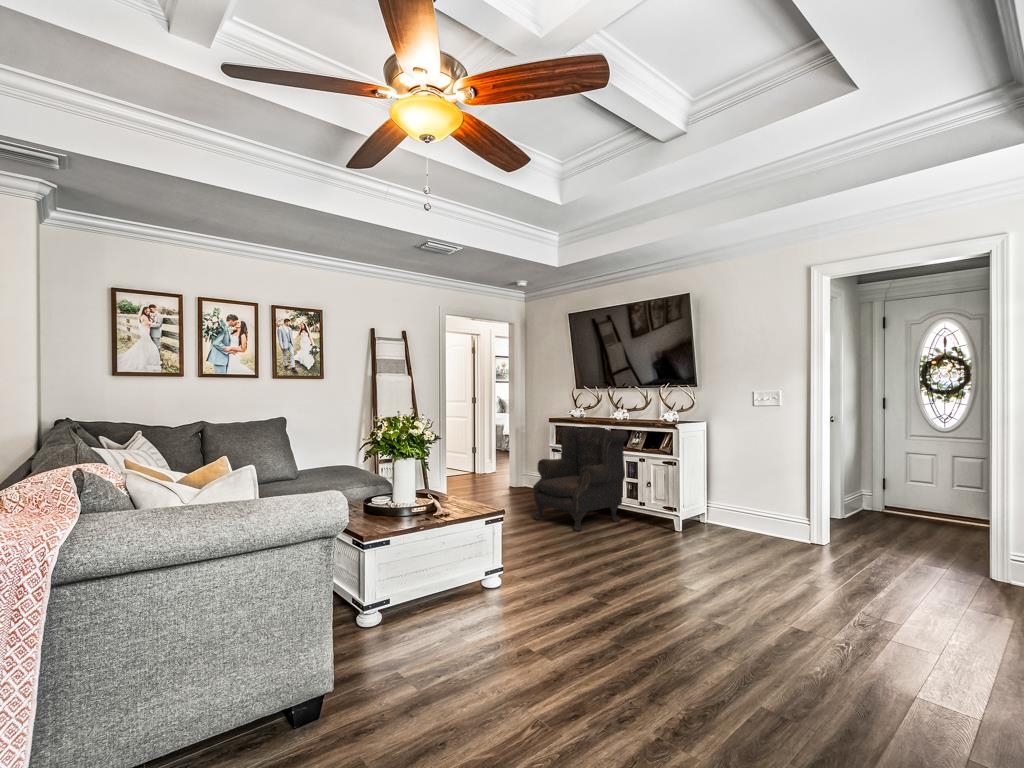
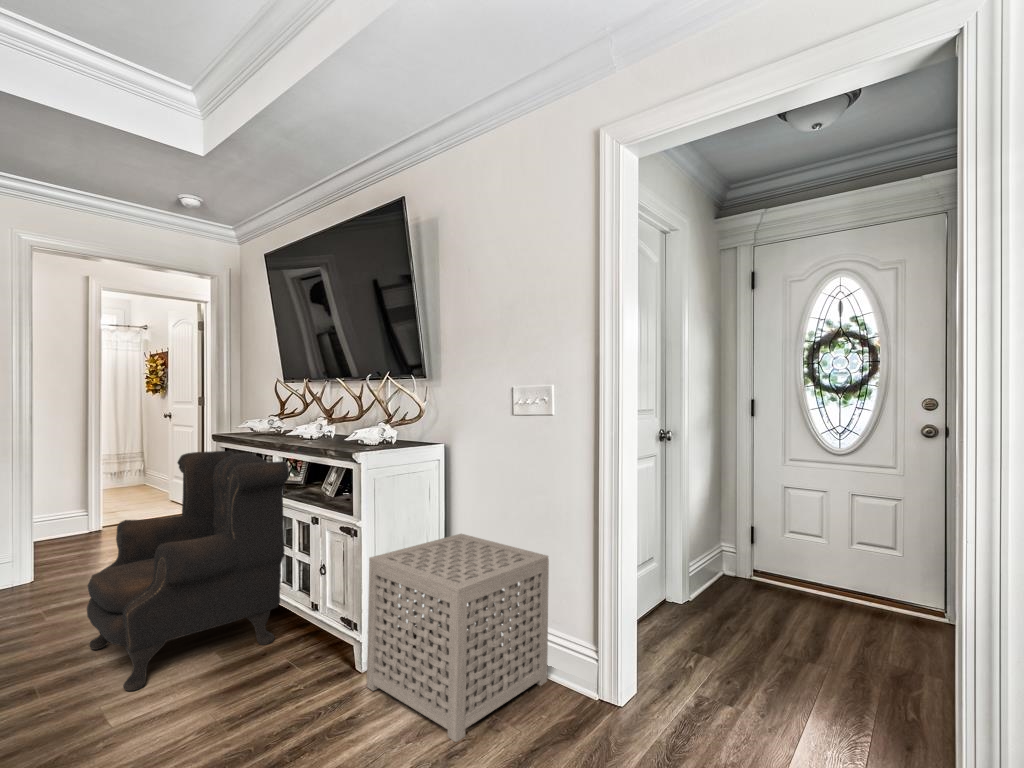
side table: none [688,469,777,549] -> present [367,534,549,742]

